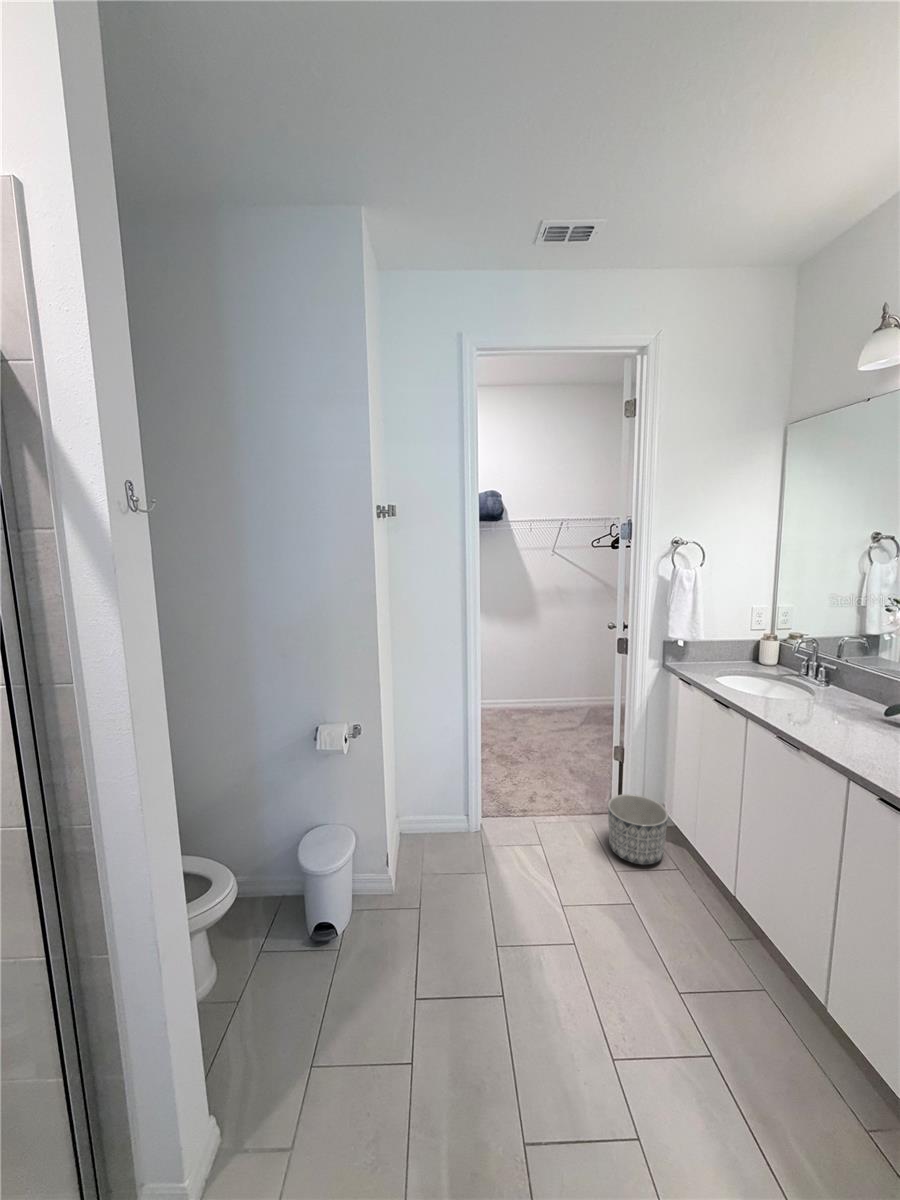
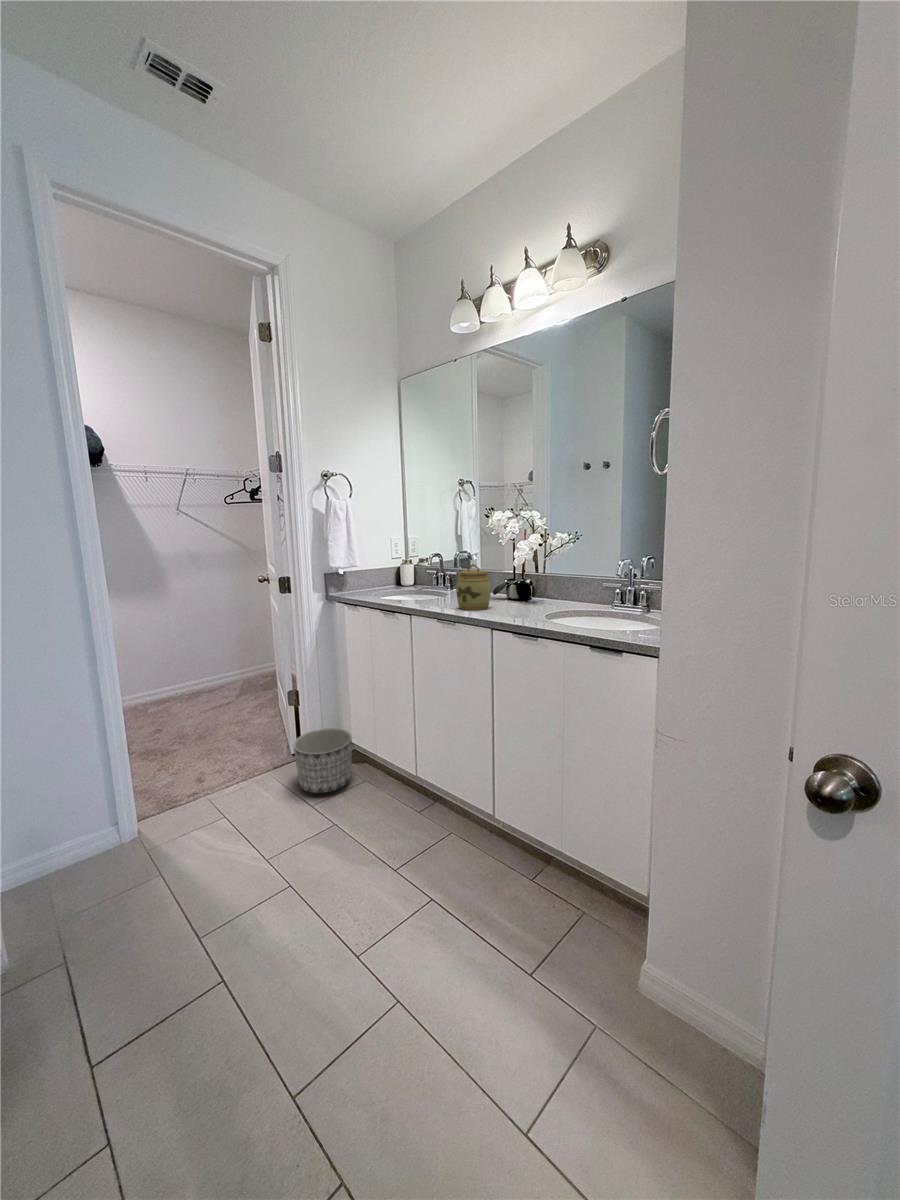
jar: none [814,673,870,734] -> present [456,564,491,610]

